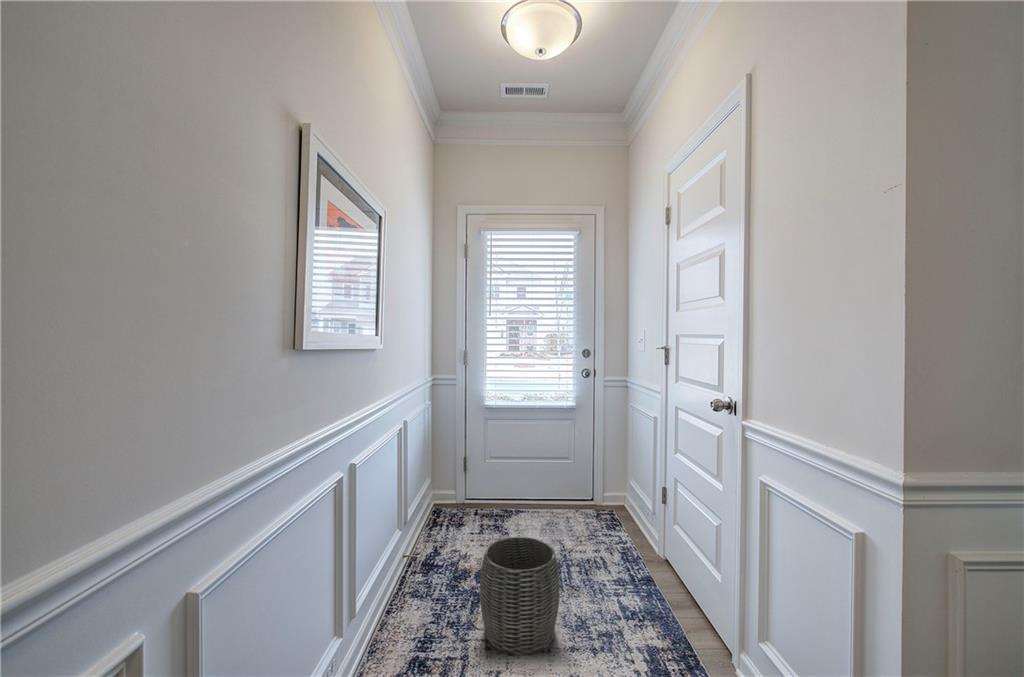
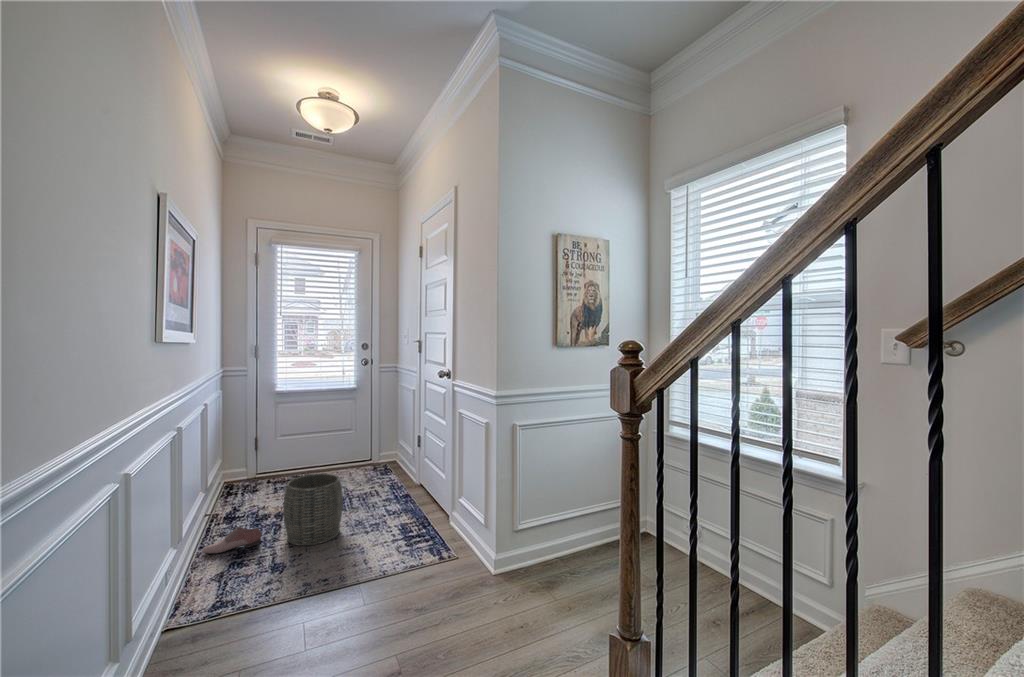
shoe: none [383,600,453,635] -> present [203,527,262,554]

